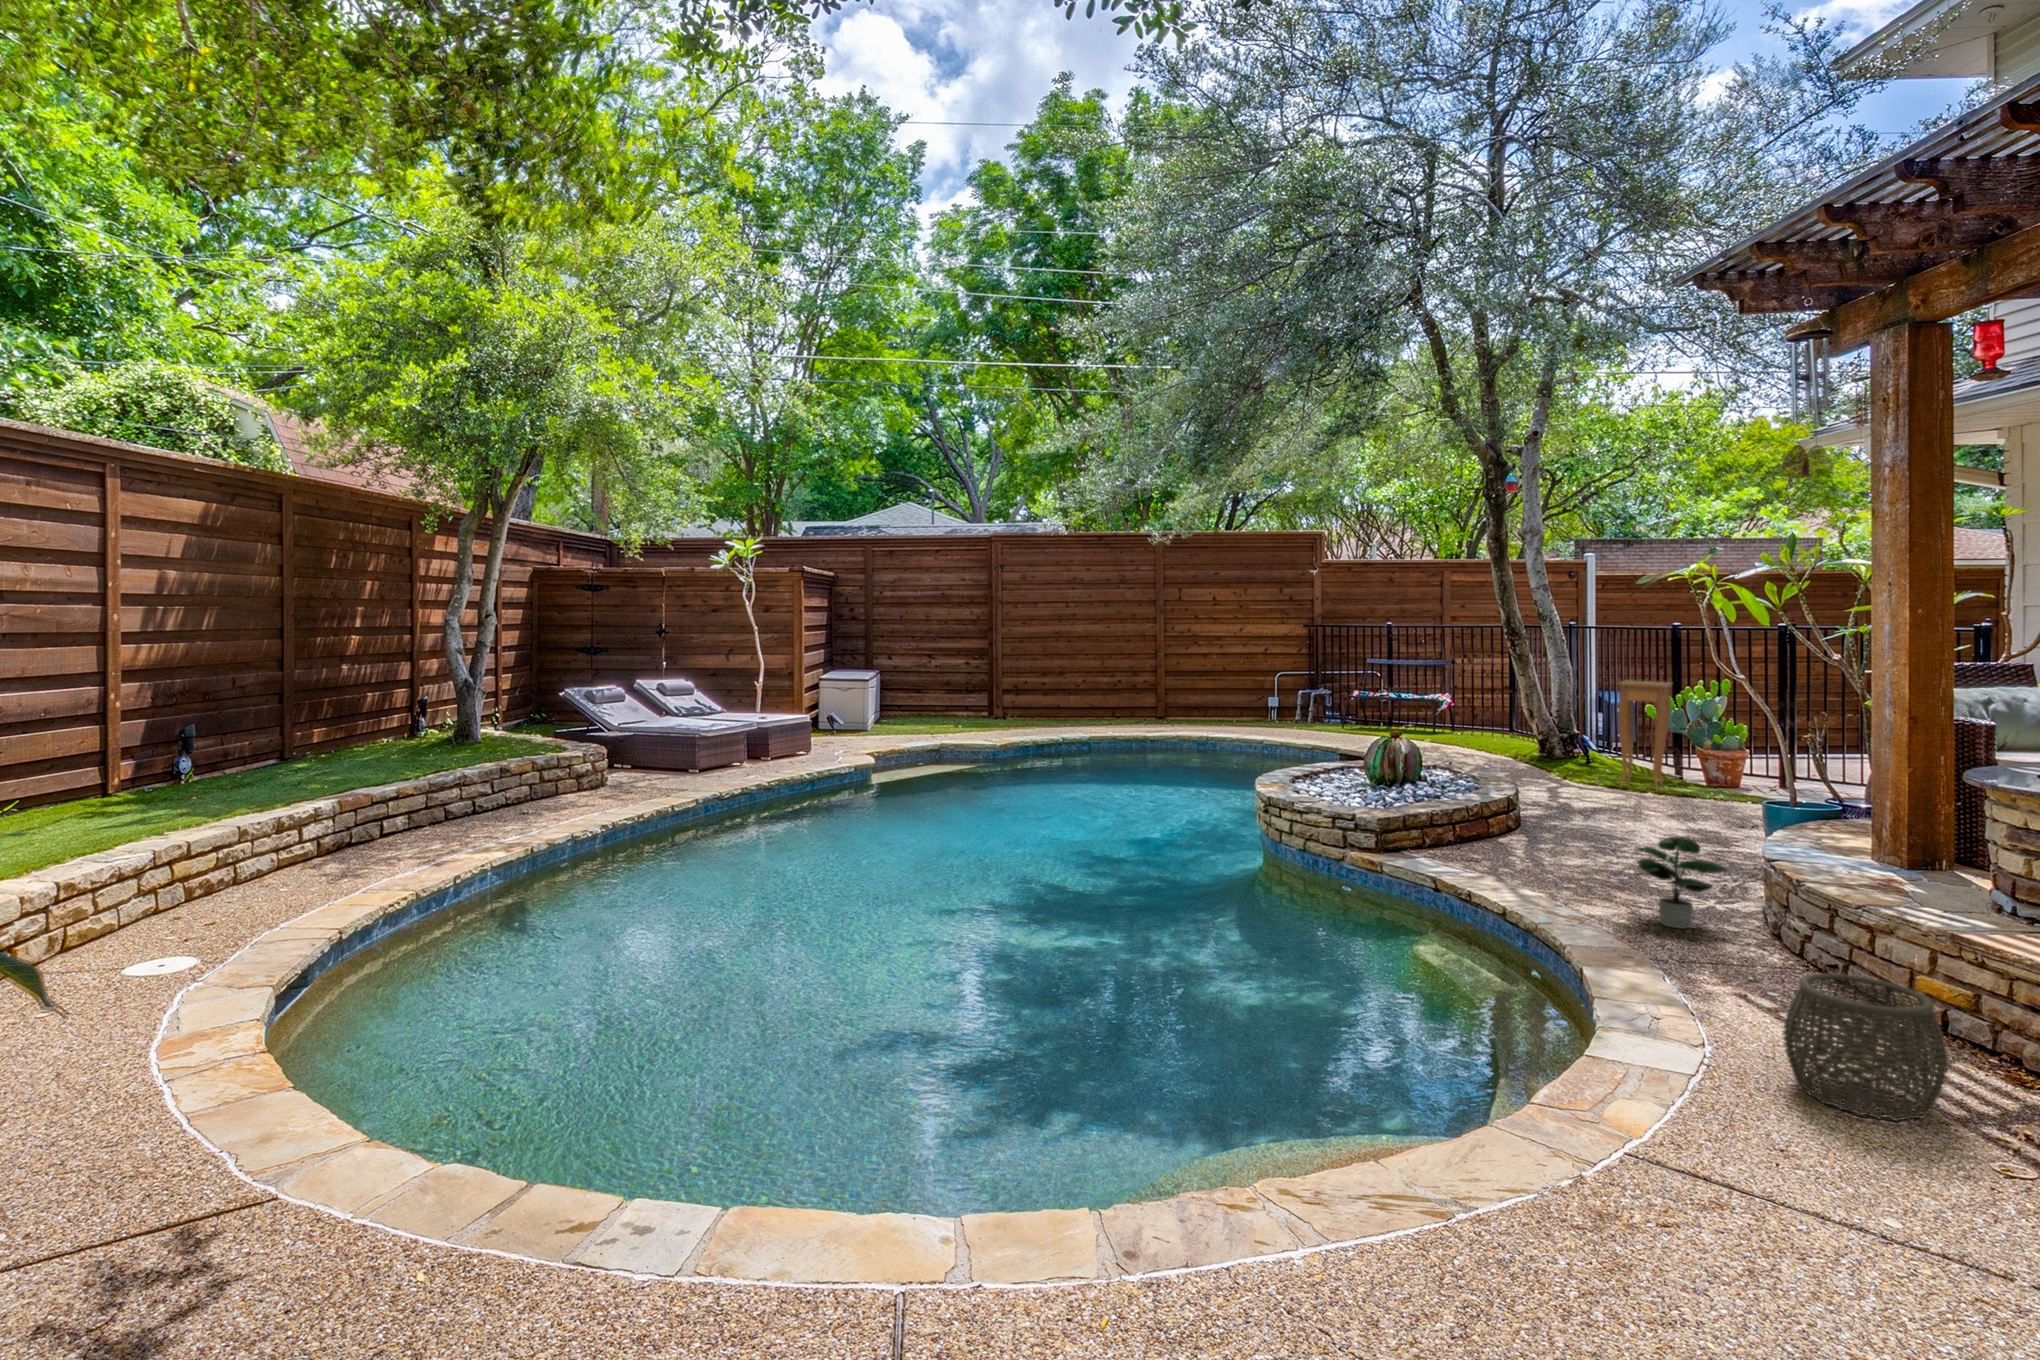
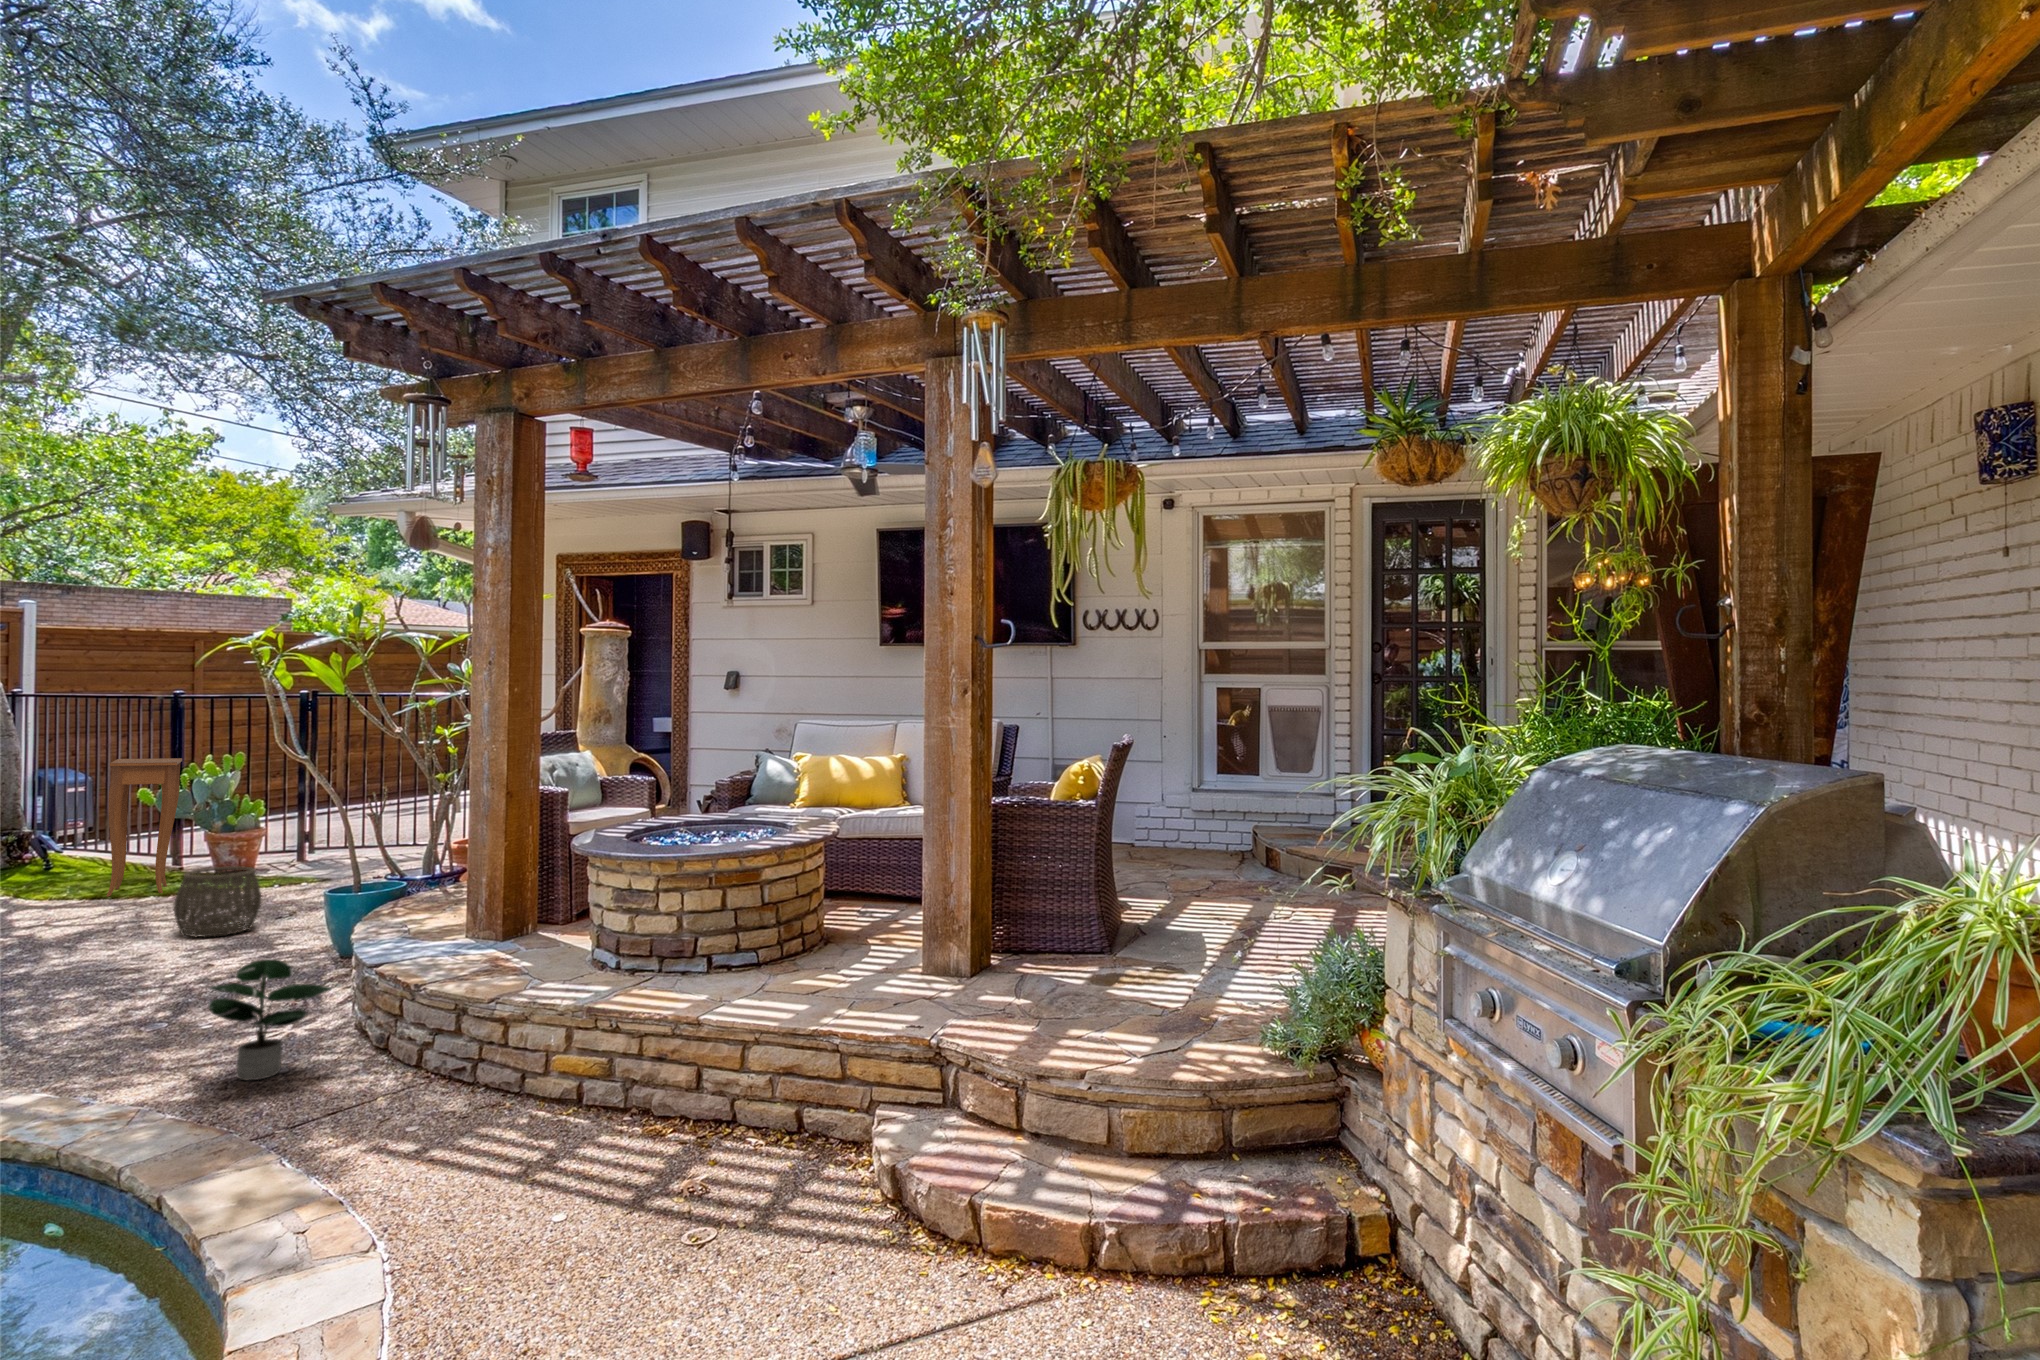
woven basket: present [1783,974,1948,1121] -> present [174,866,261,937]

